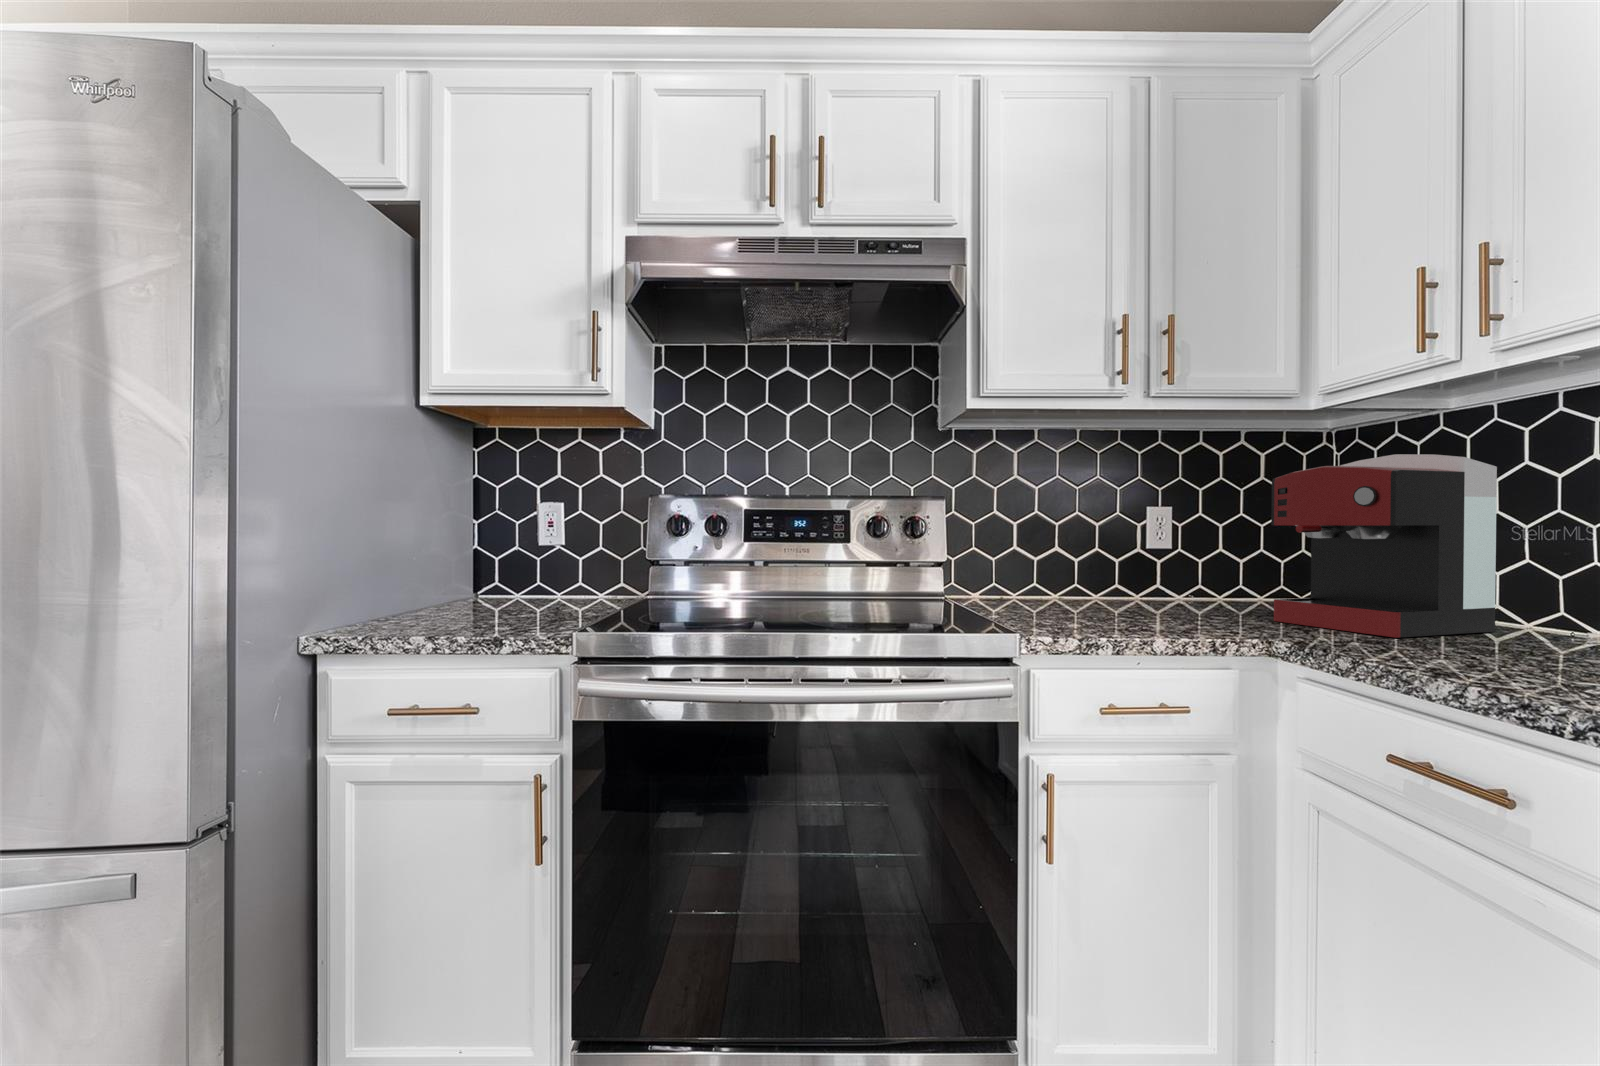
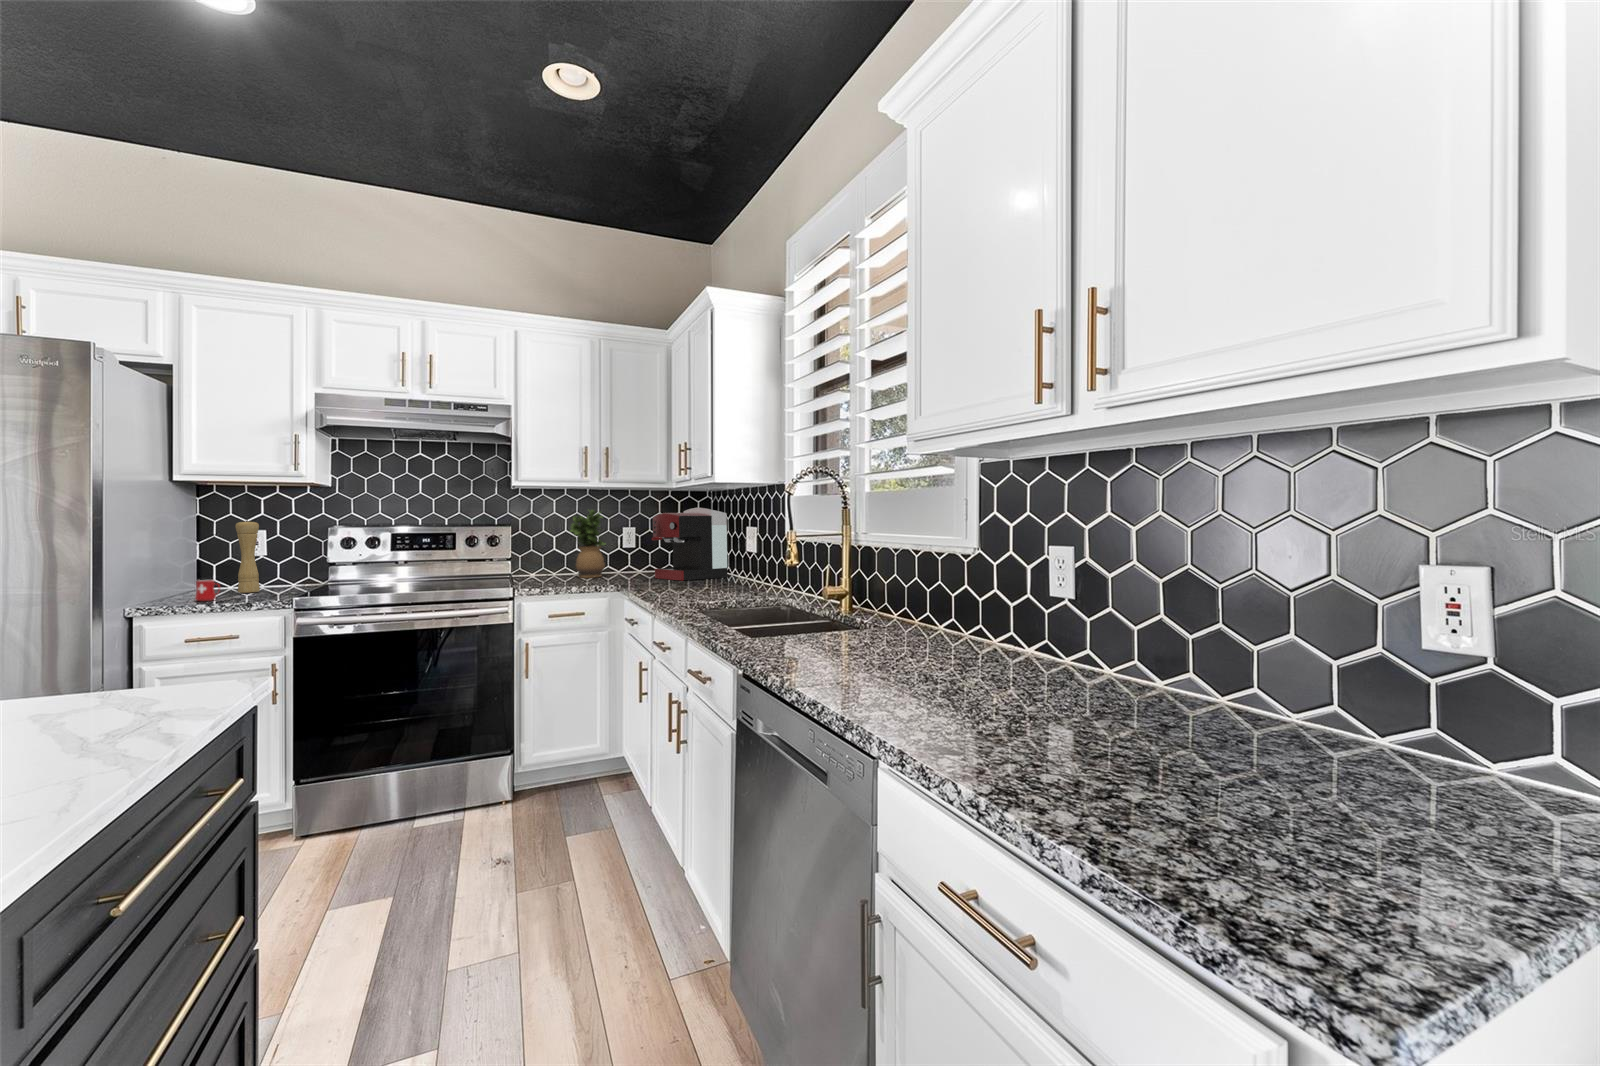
potted plant: none [1058,467,1133,609] -> present [570,510,605,578]
pepper mill: none [510,482,544,609] -> present [235,521,260,593]
mug: none [422,587,496,630] -> present [195,580,239,601]

